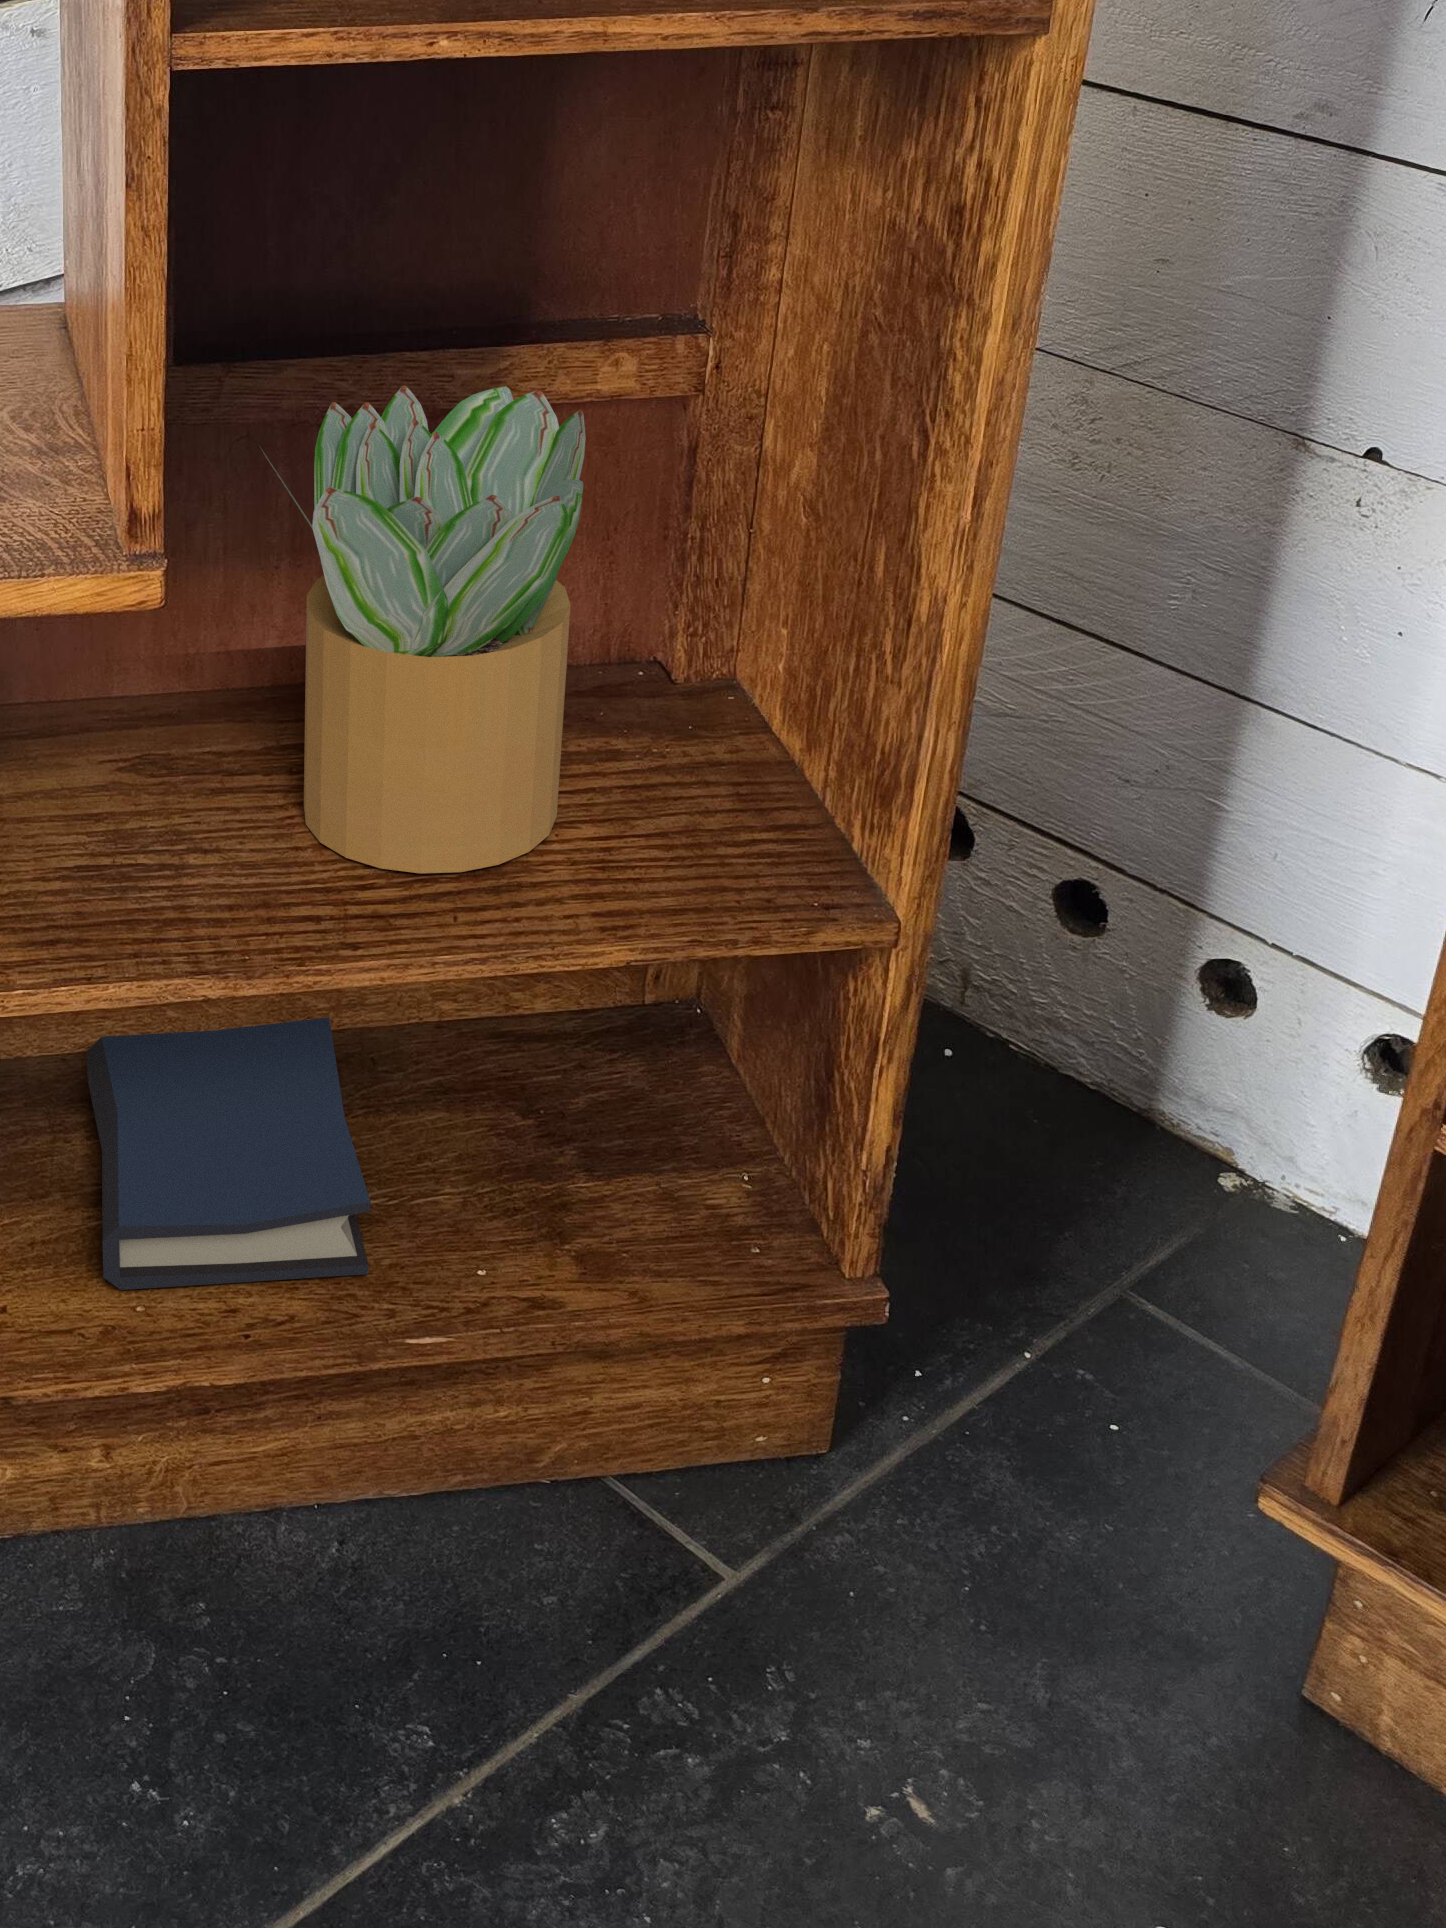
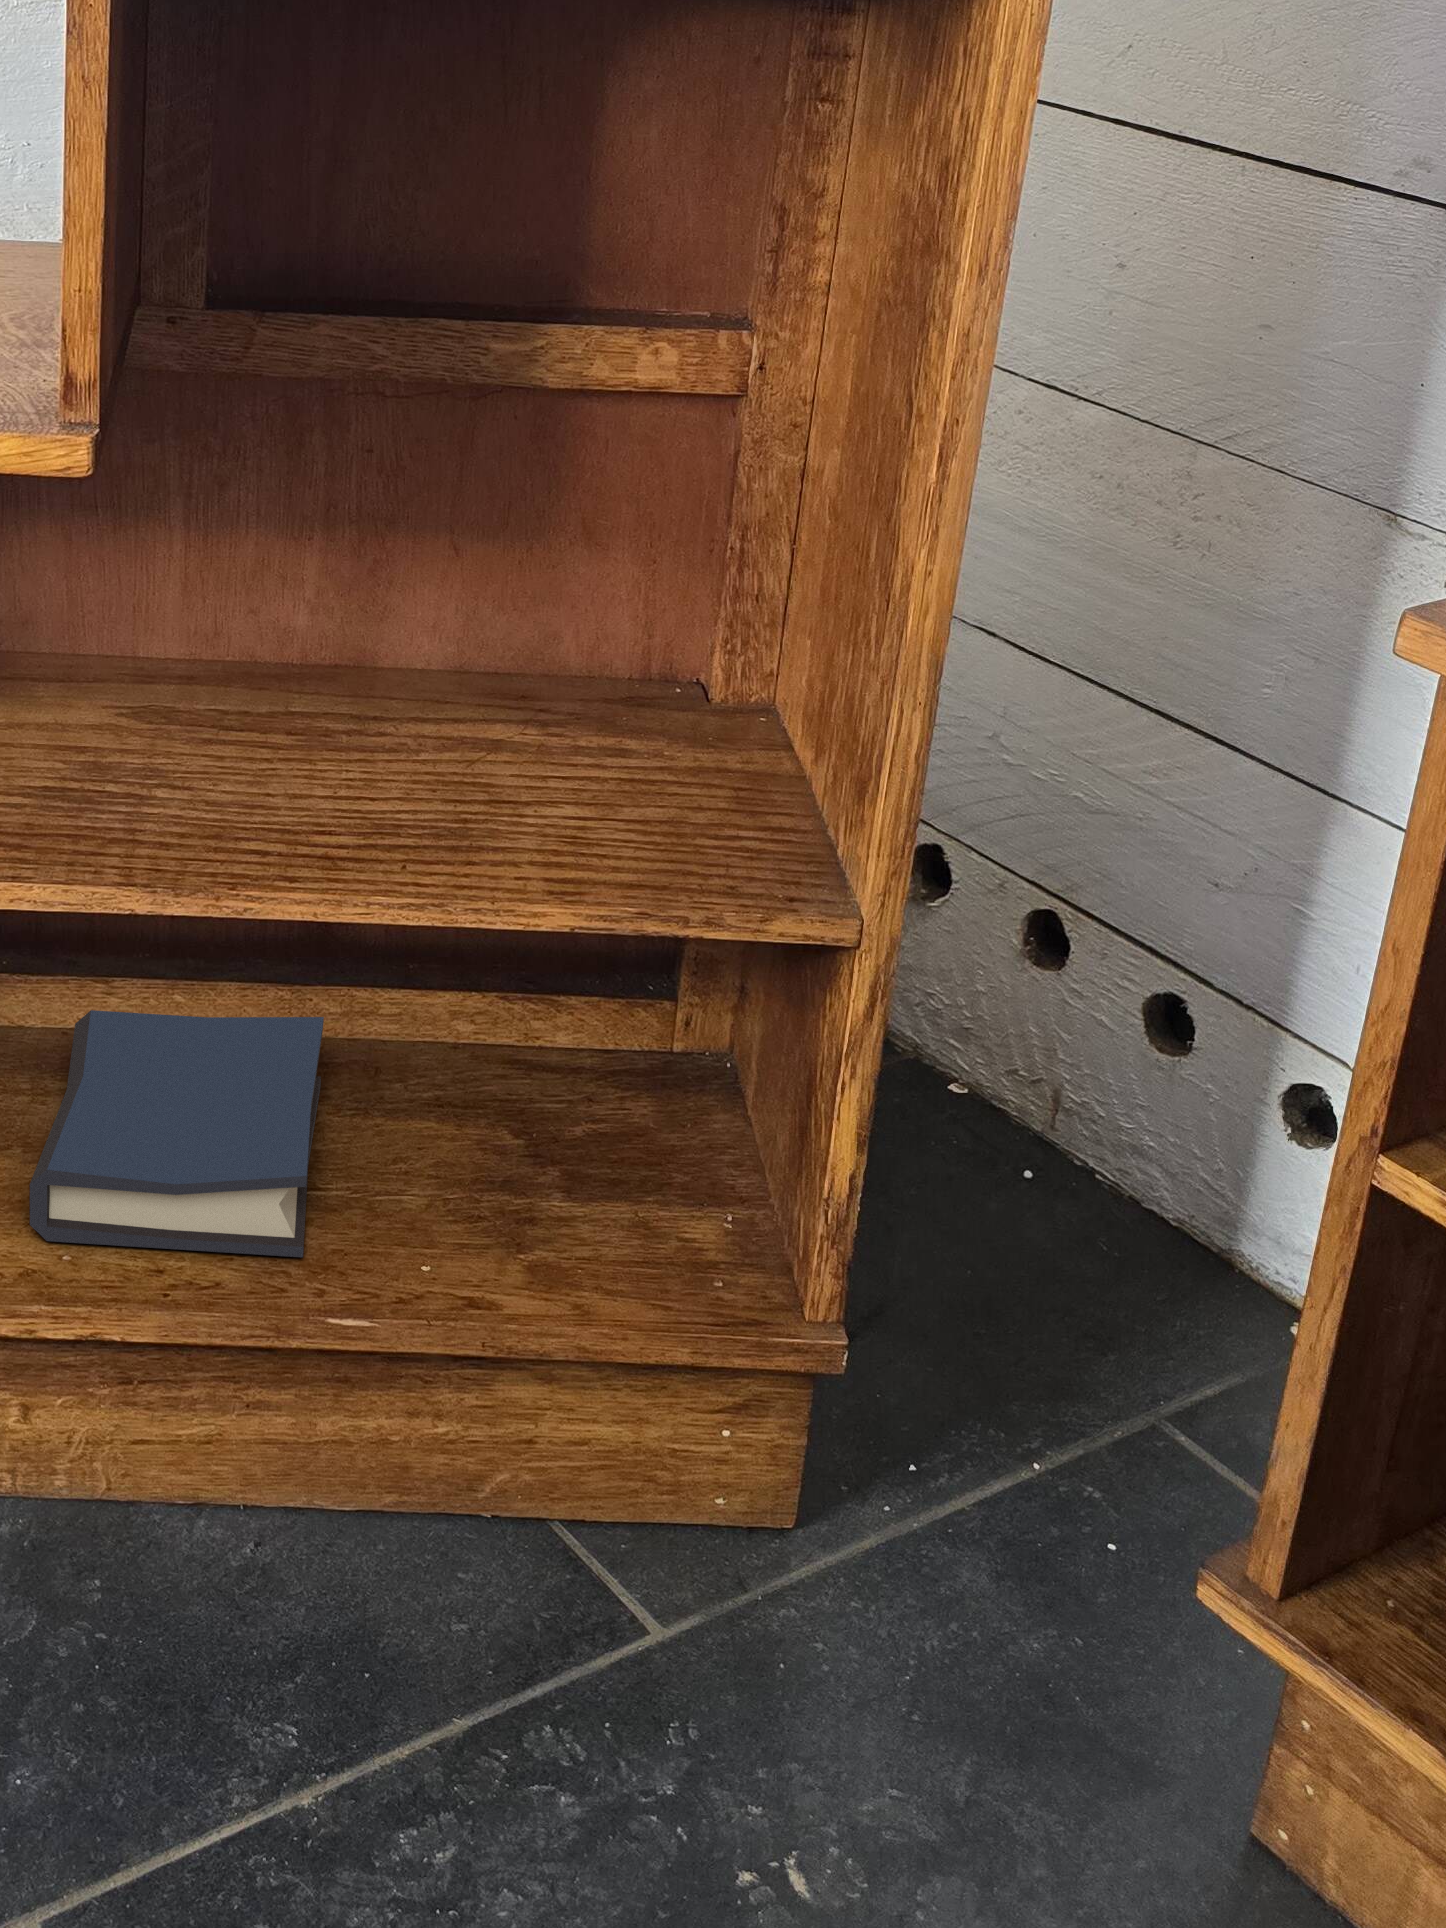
potted plant: present [260,386,586,873] -> none [243,339,580,832]

